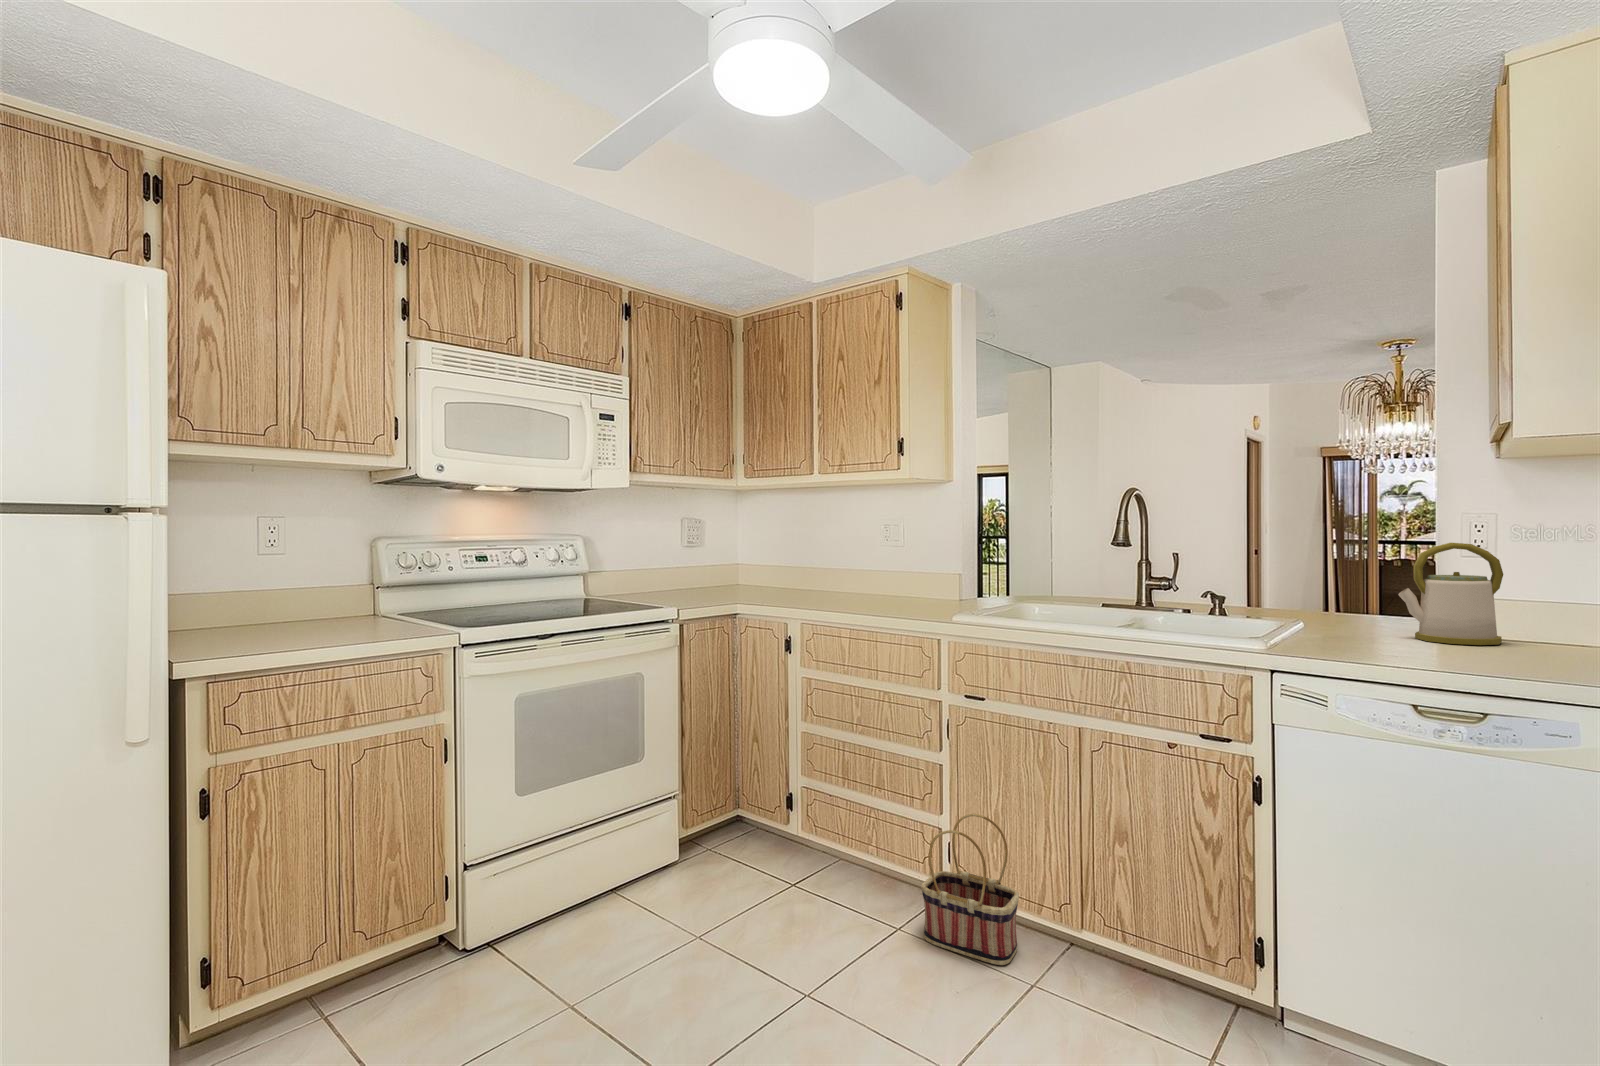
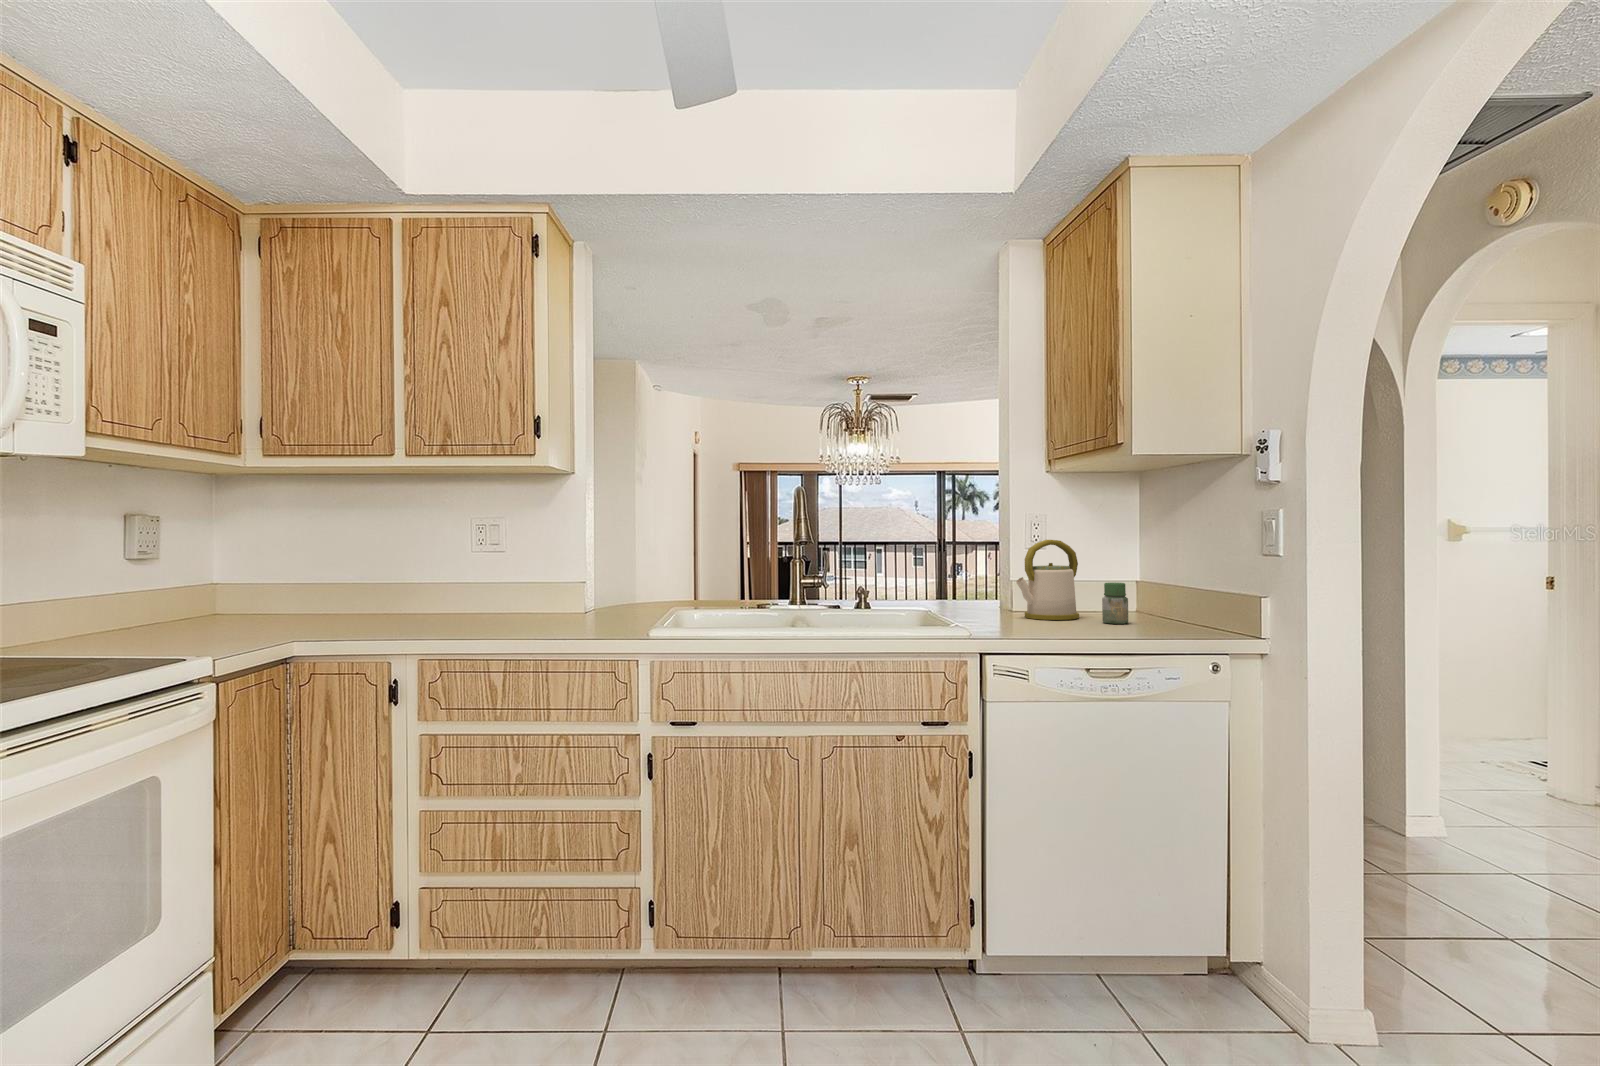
jar: none [1519,601,1564,657] -> present [1102,582,1128,624]
basket: present [921,814,1019,965] -> none [642,857,754,1028]

